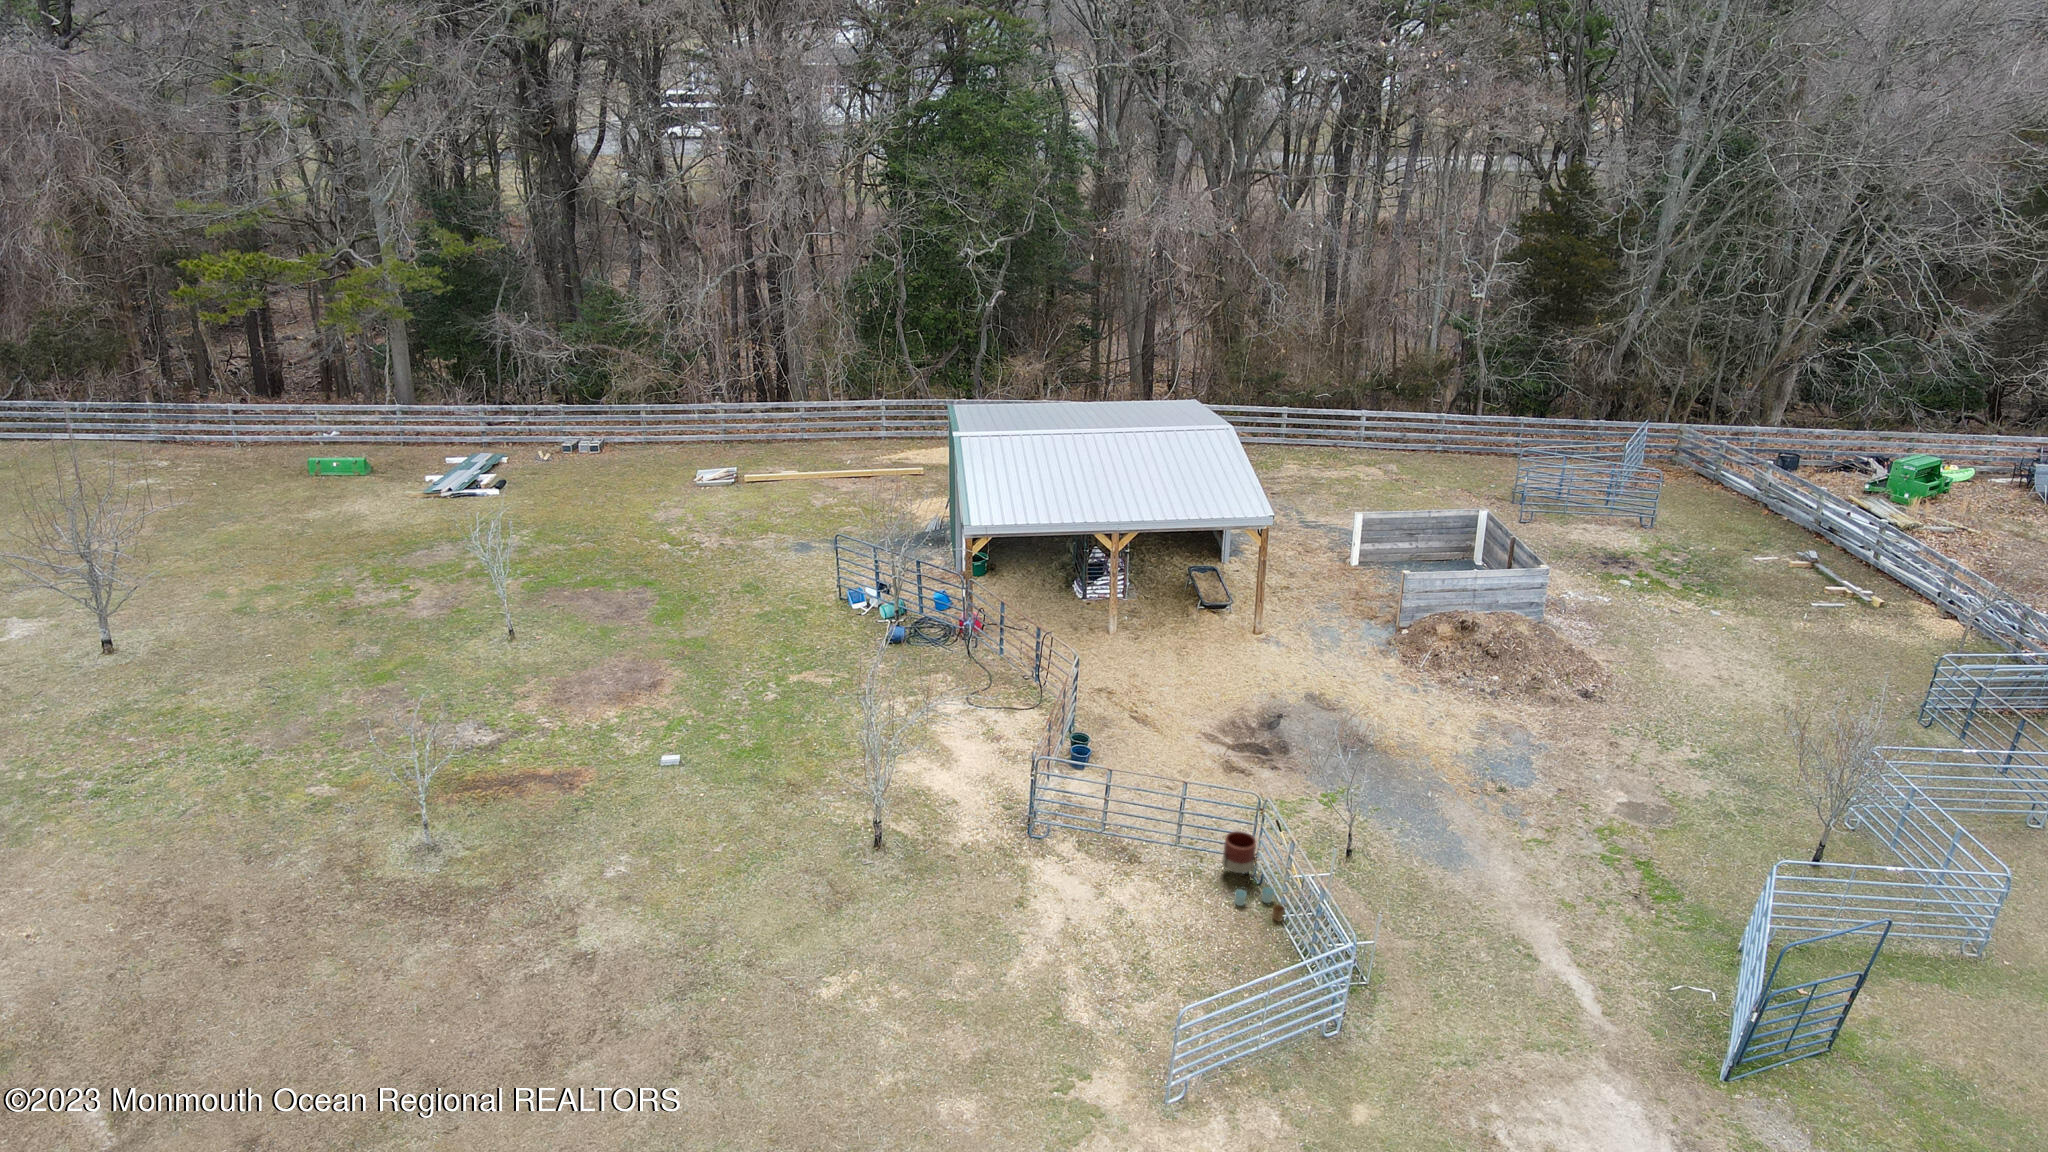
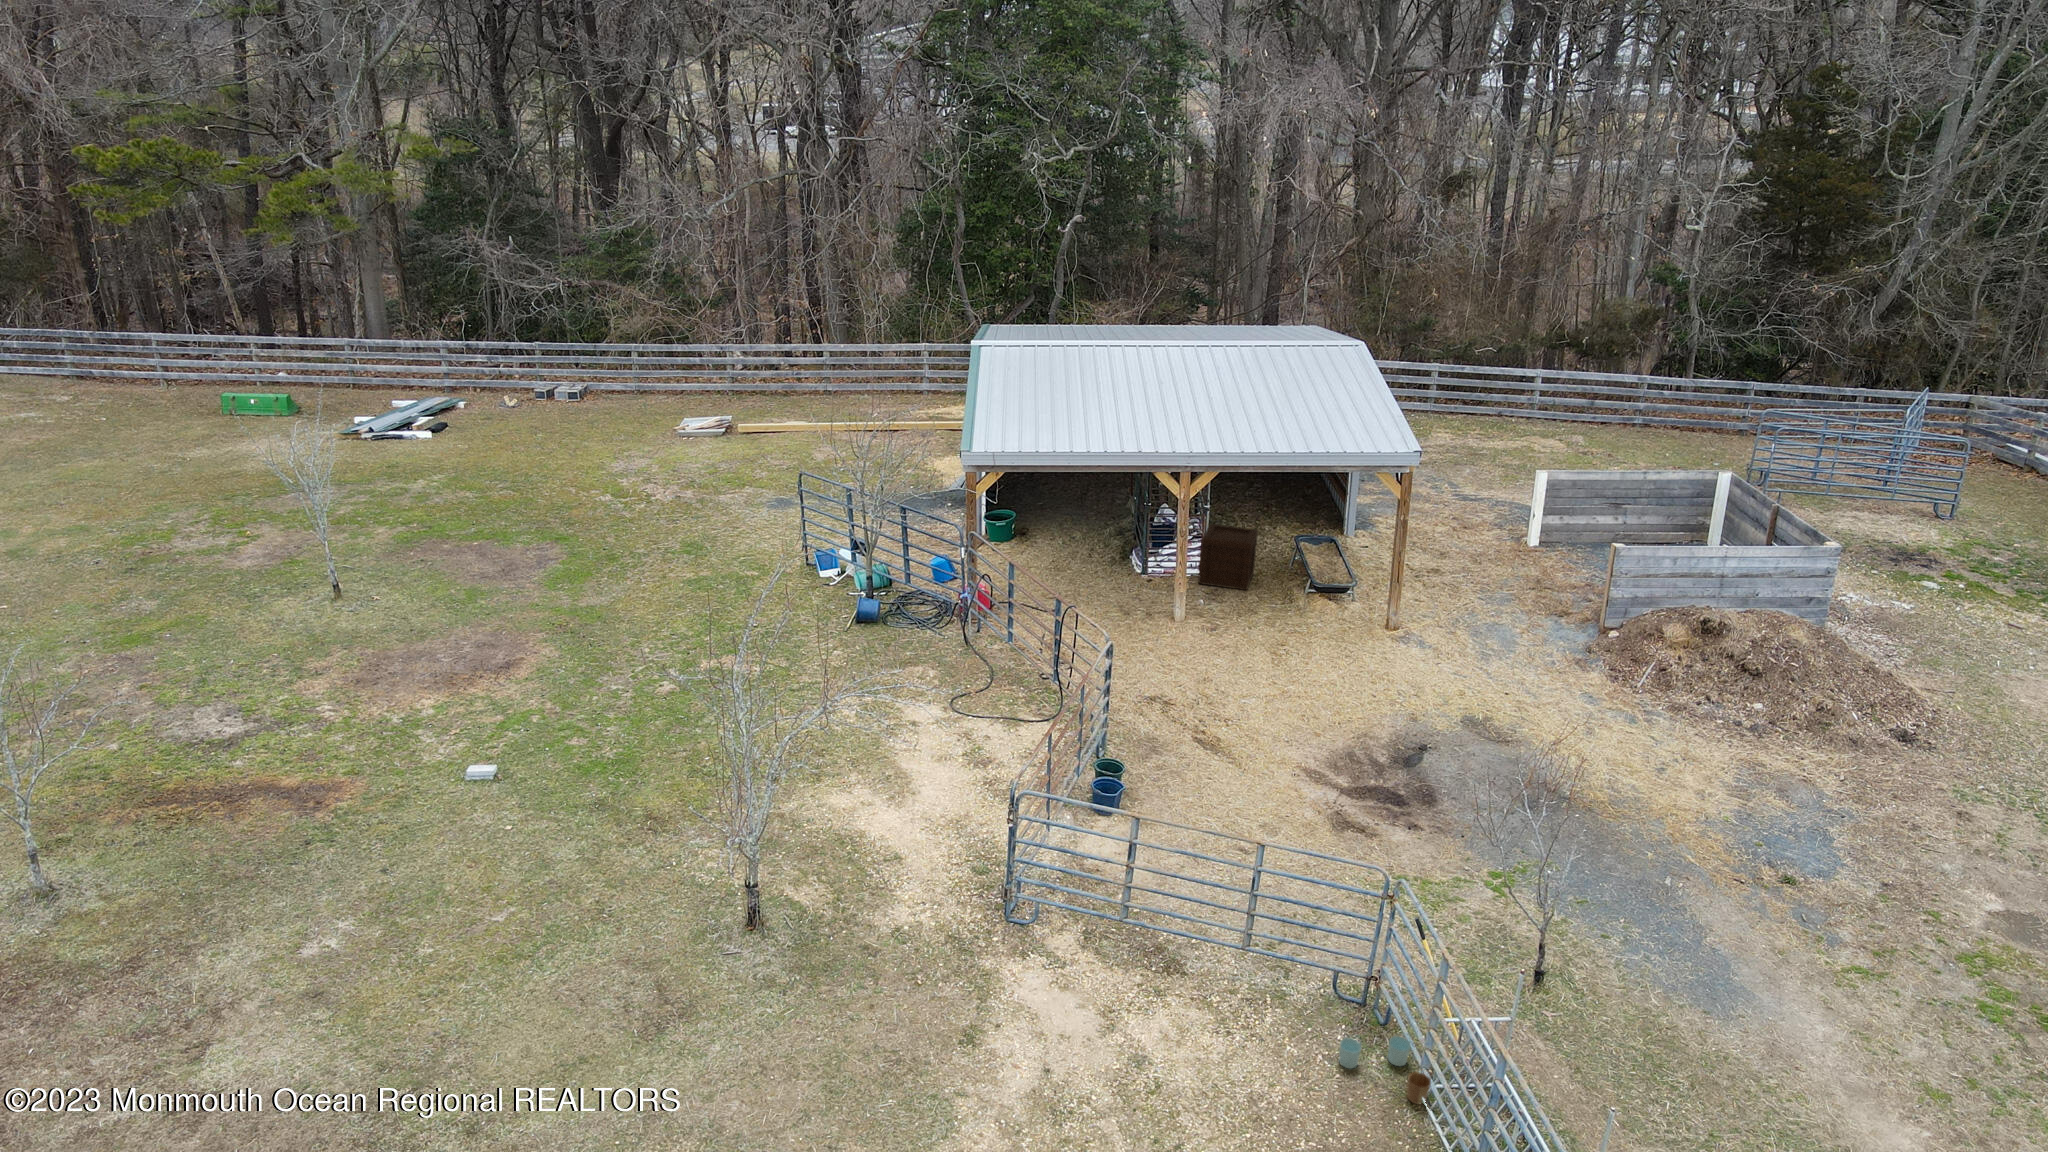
wooden crate: none [1122,558,1163,606] -> present [1198,524,1258,590]
planter: present [1222,831,1256,873] -> none [1321,933,1381,1021]

